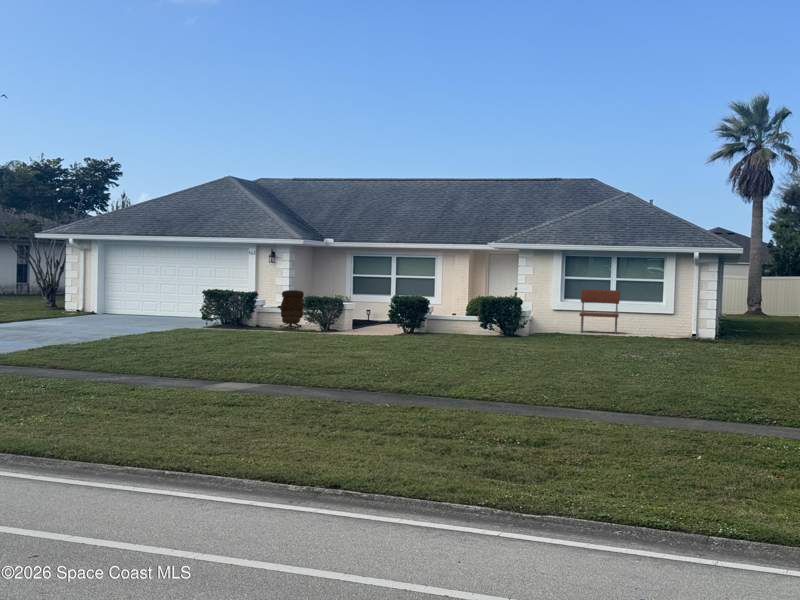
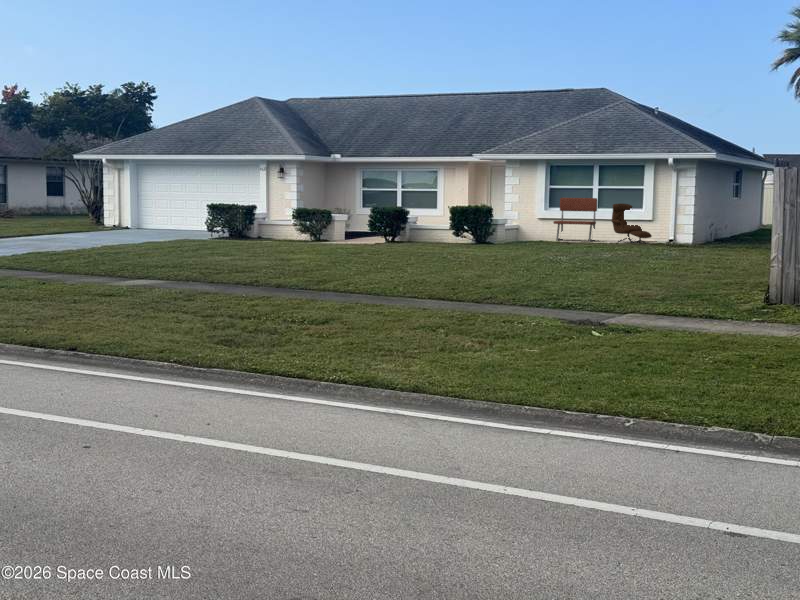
lounge chair: present [278,290,304,329] -> present [612,203,652,243]

